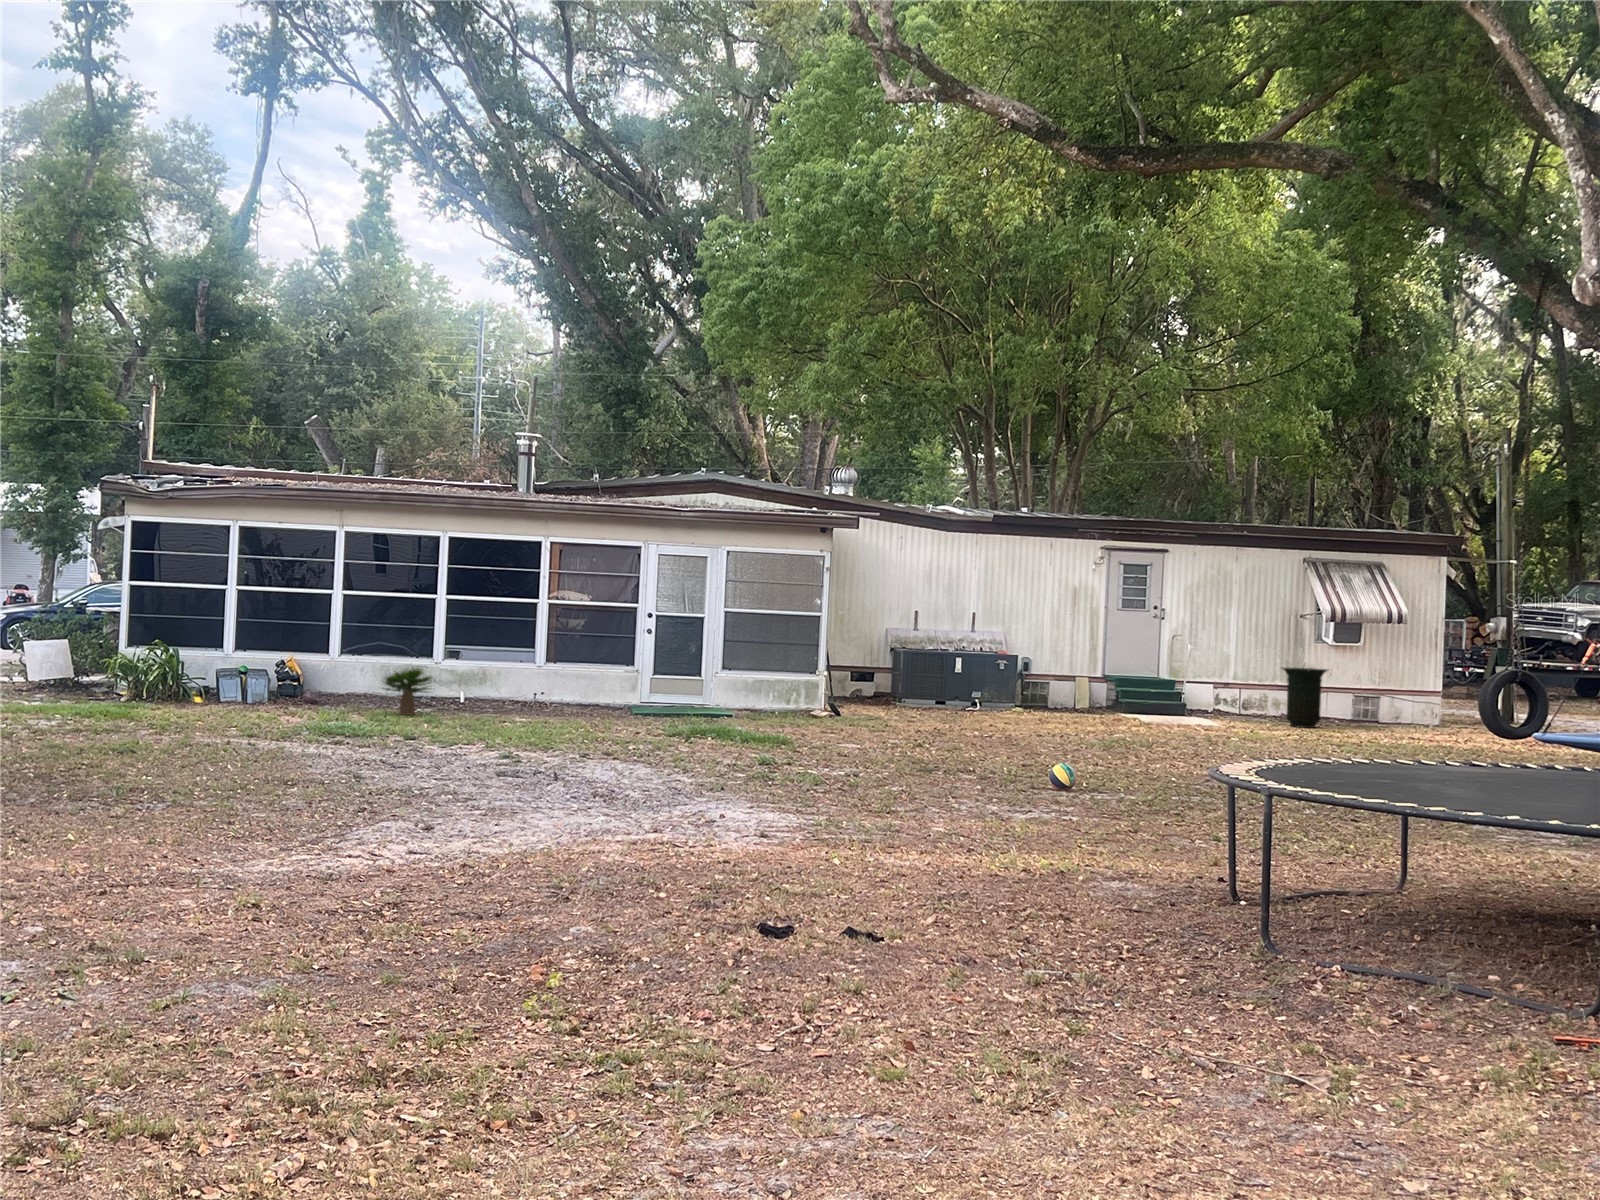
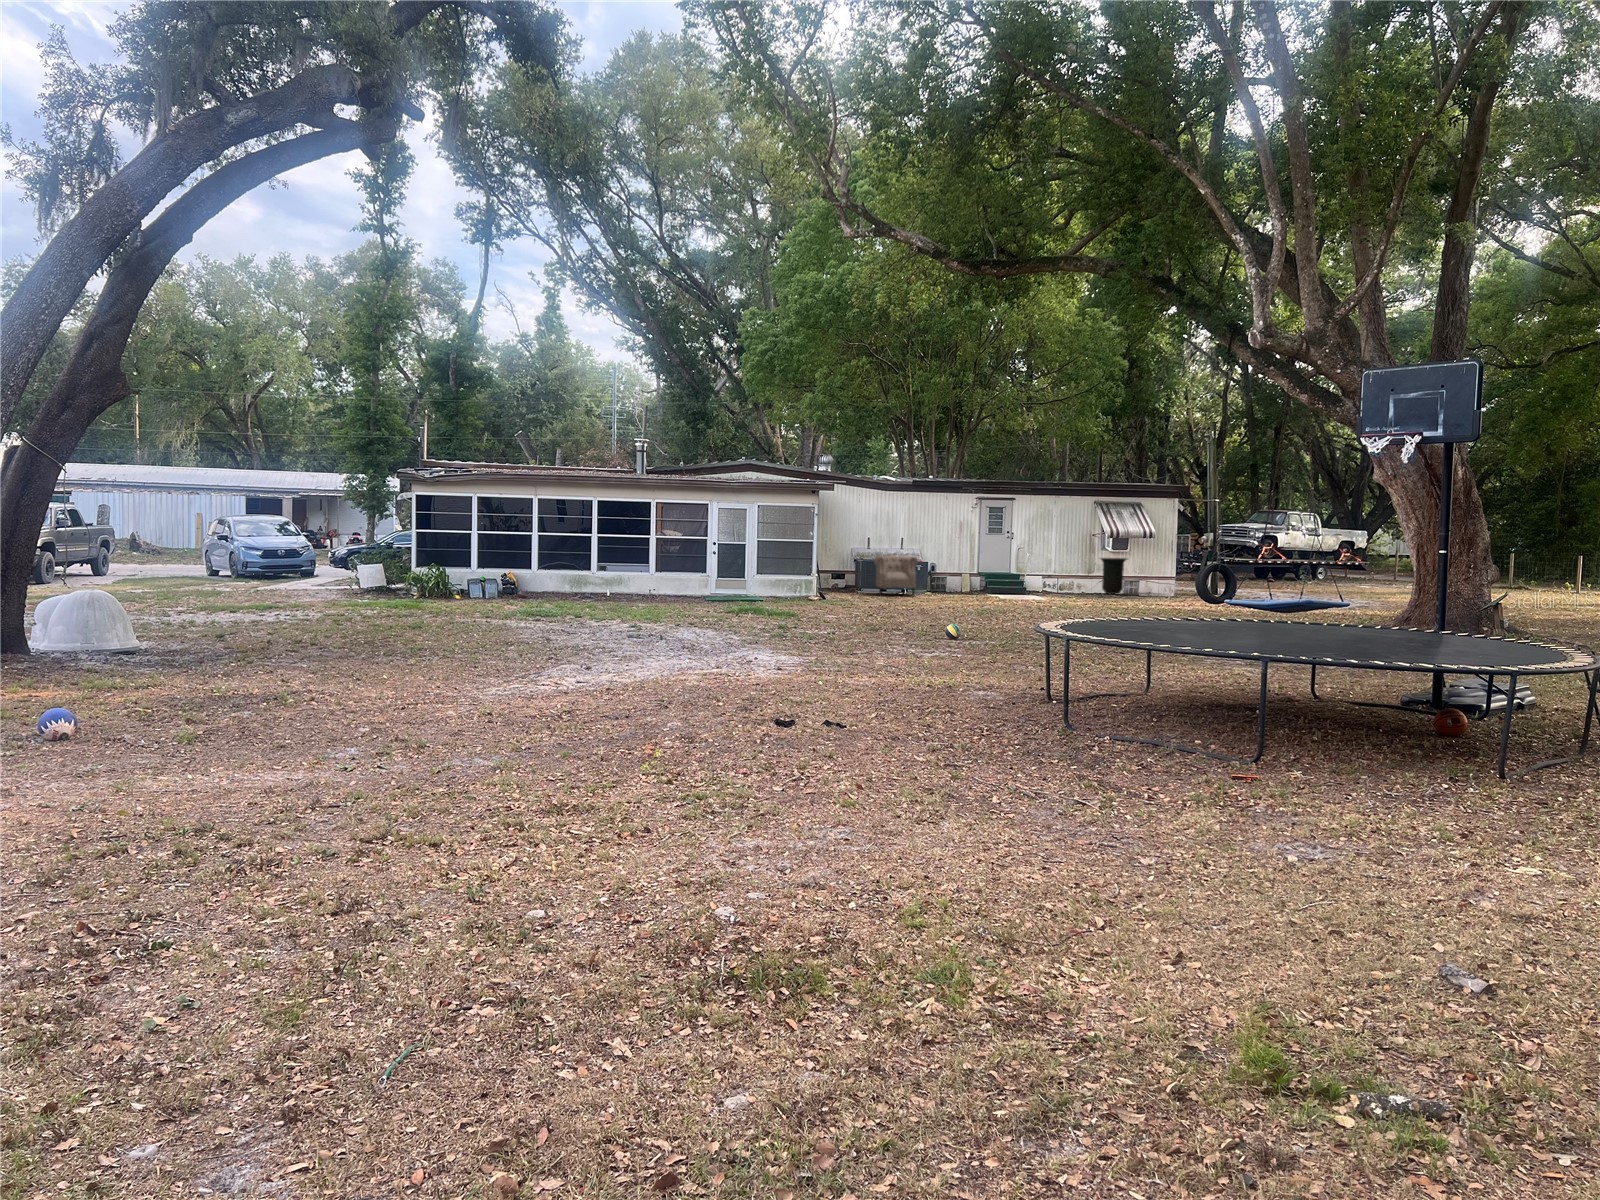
chair: none [914,656,986,724] -> present [874,555,918,595]
potted plant: present [382,668,432,715] -> none [547,568,584,598]

